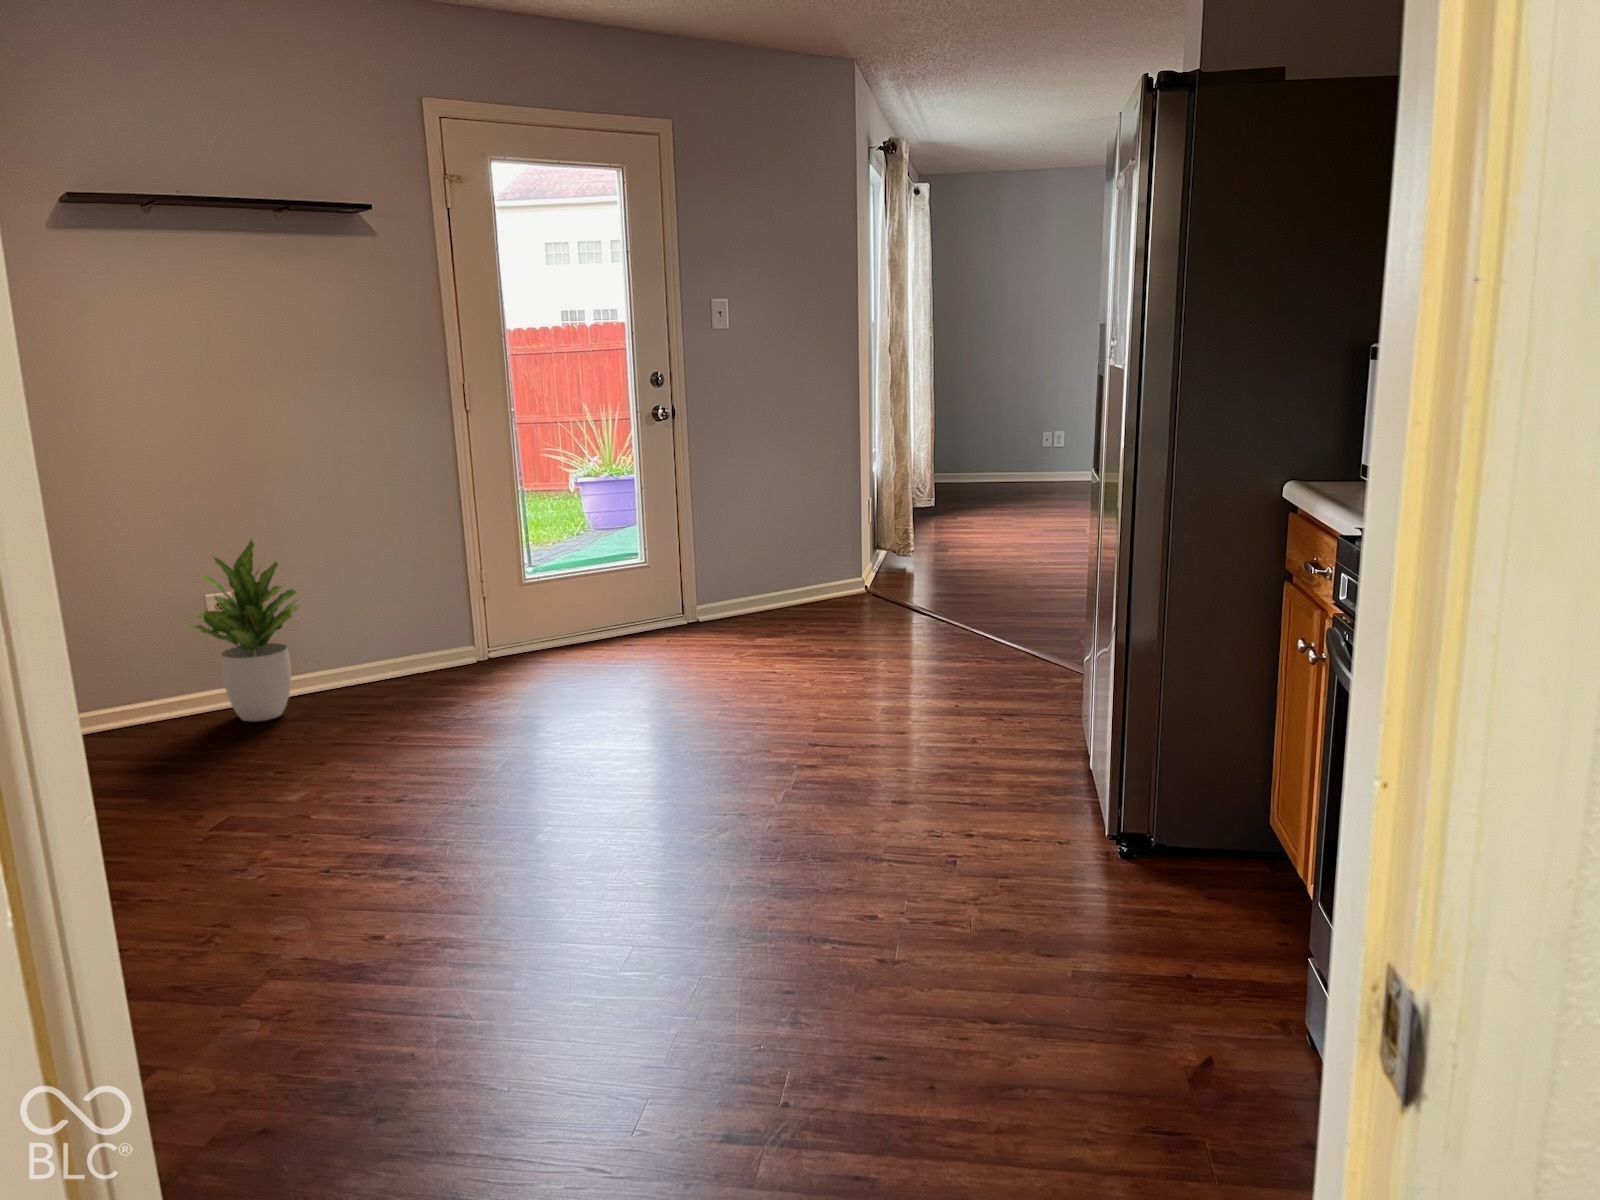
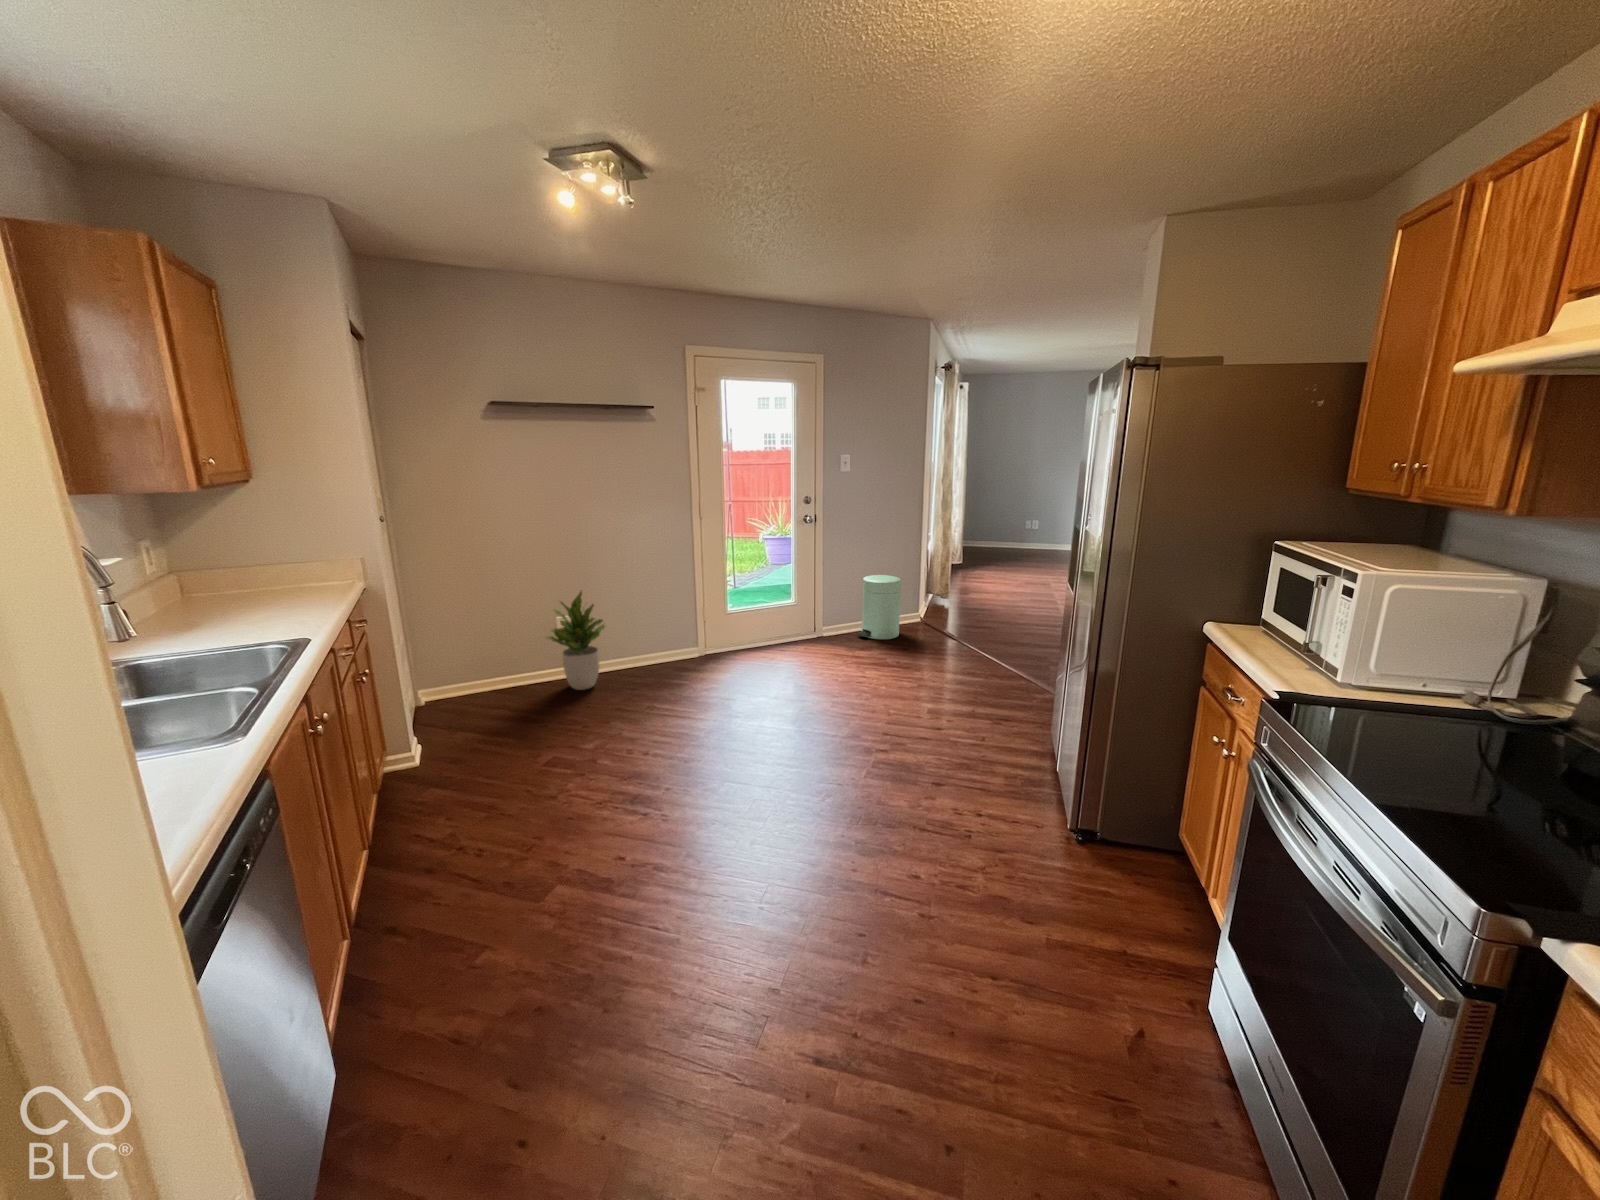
trash can: none [754,509,829,621] -> present [857,575,901,639]

